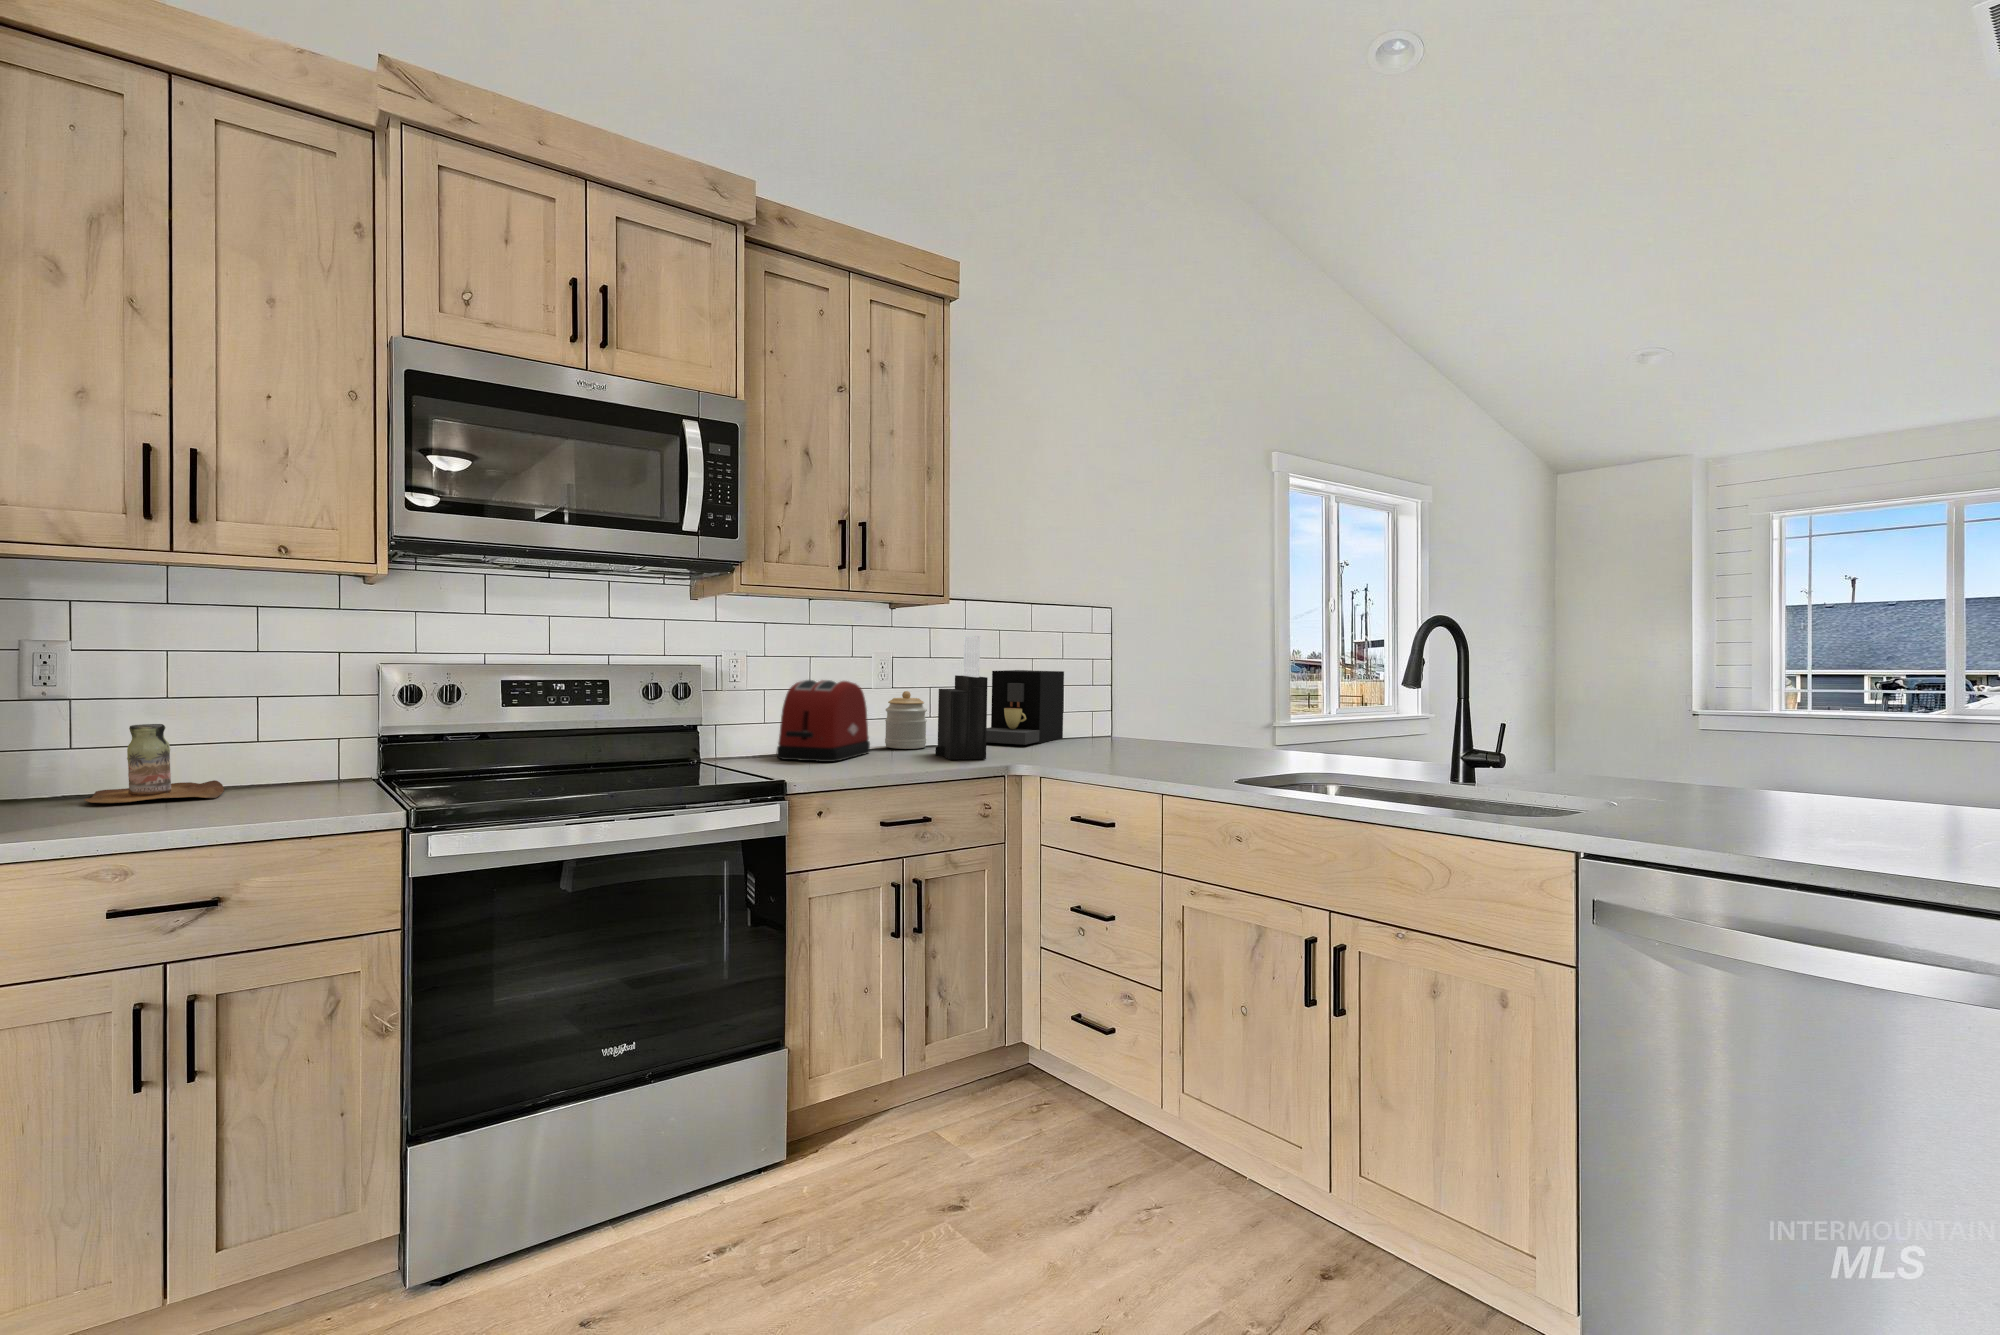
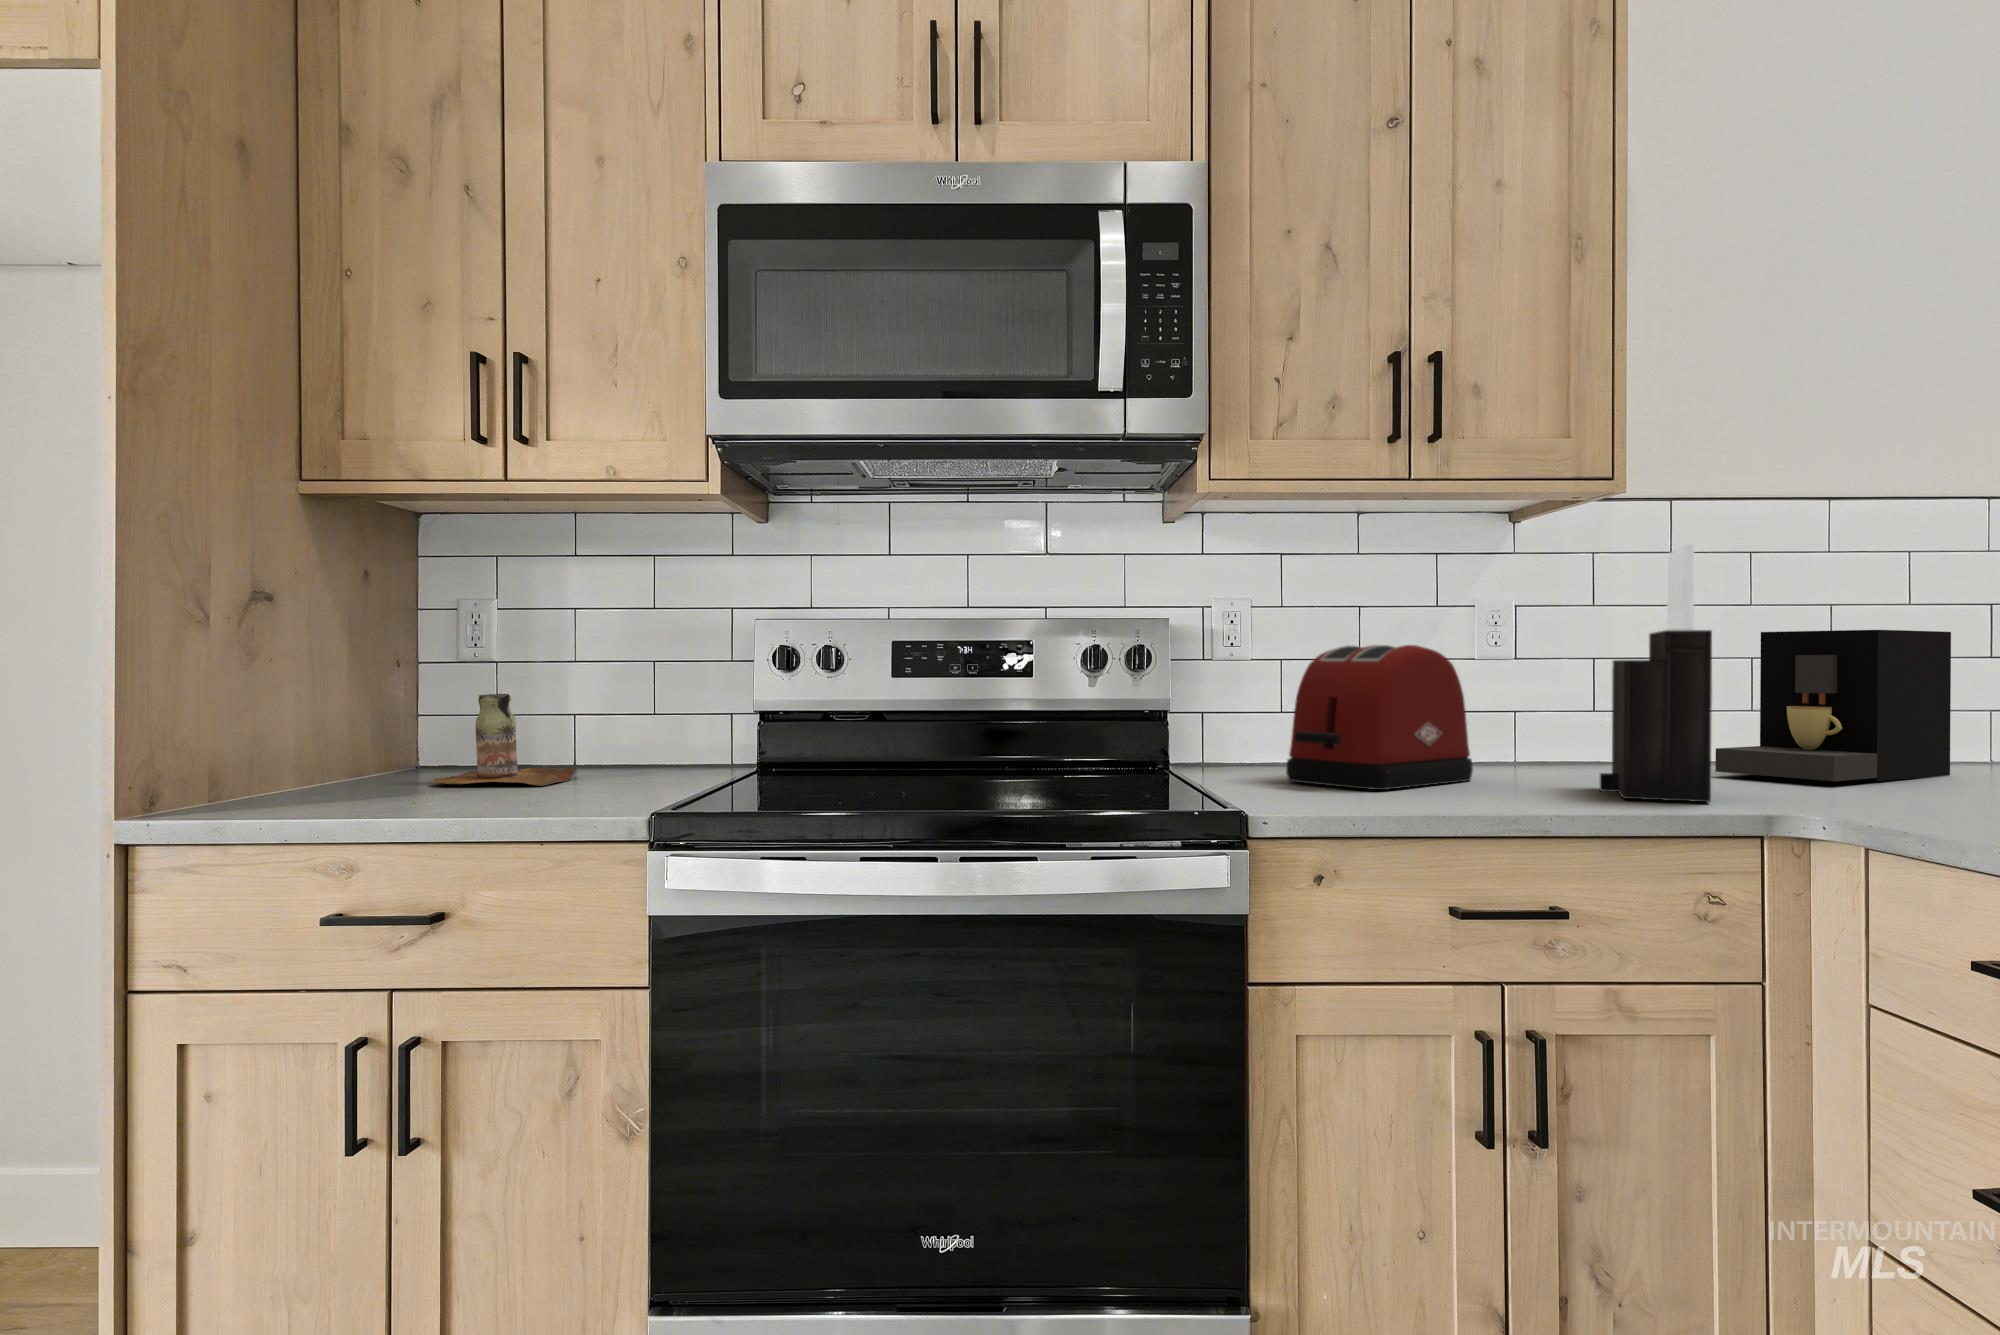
jar: present [885,691,927,749] -> none [1513,669,1600,778]

